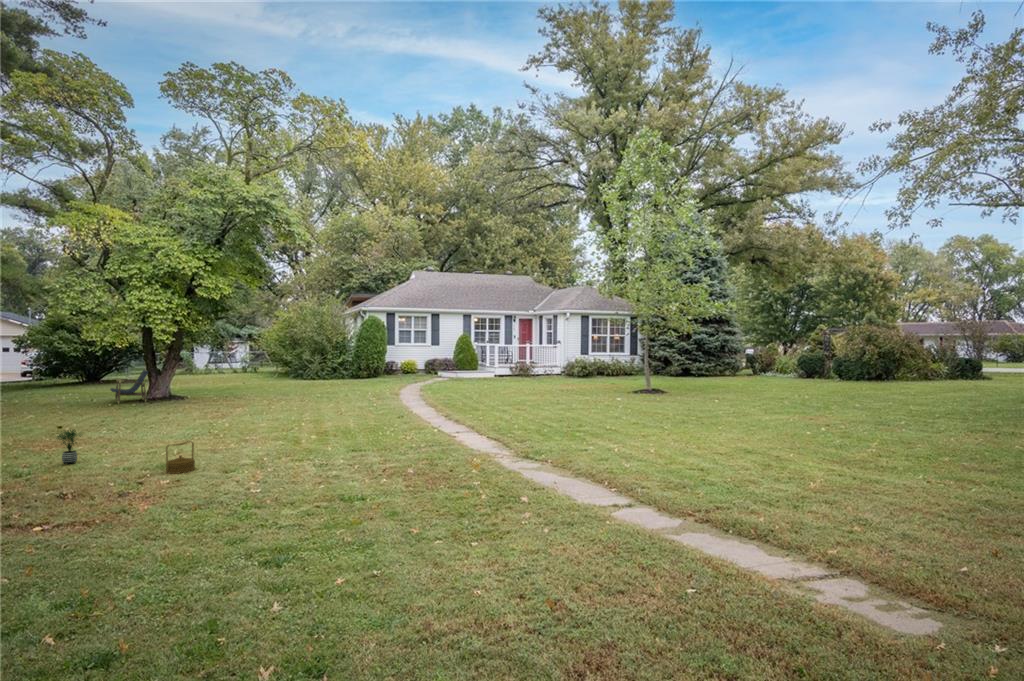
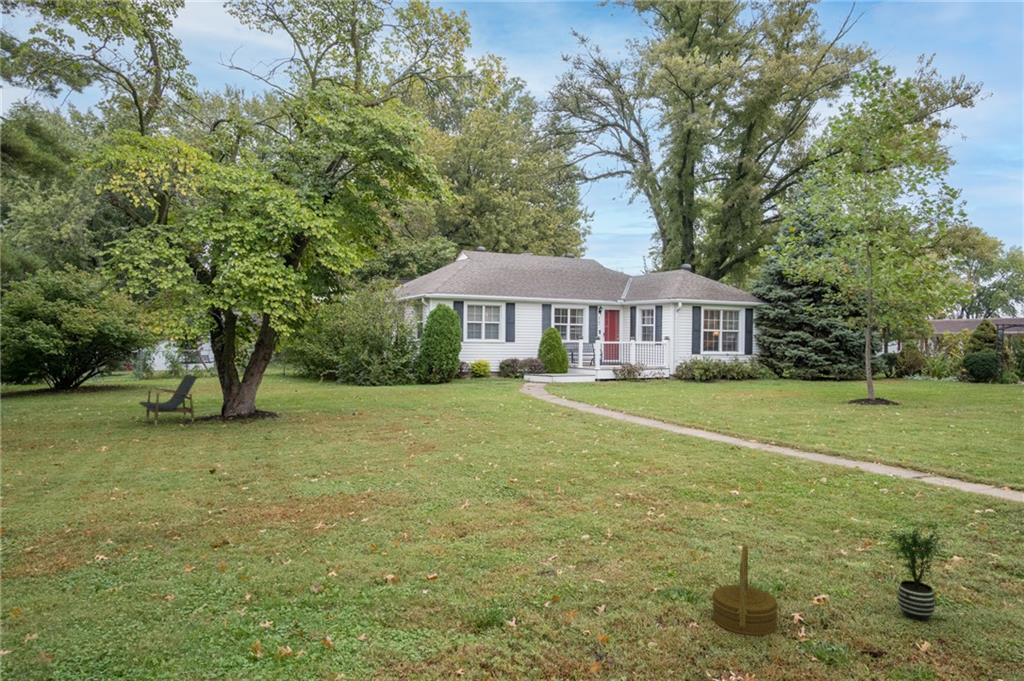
potted plant: present [57,430,81,464] -> present [886,530,947,621]
basket: present [166,441,195,474] -> present [712,546,778,635]

